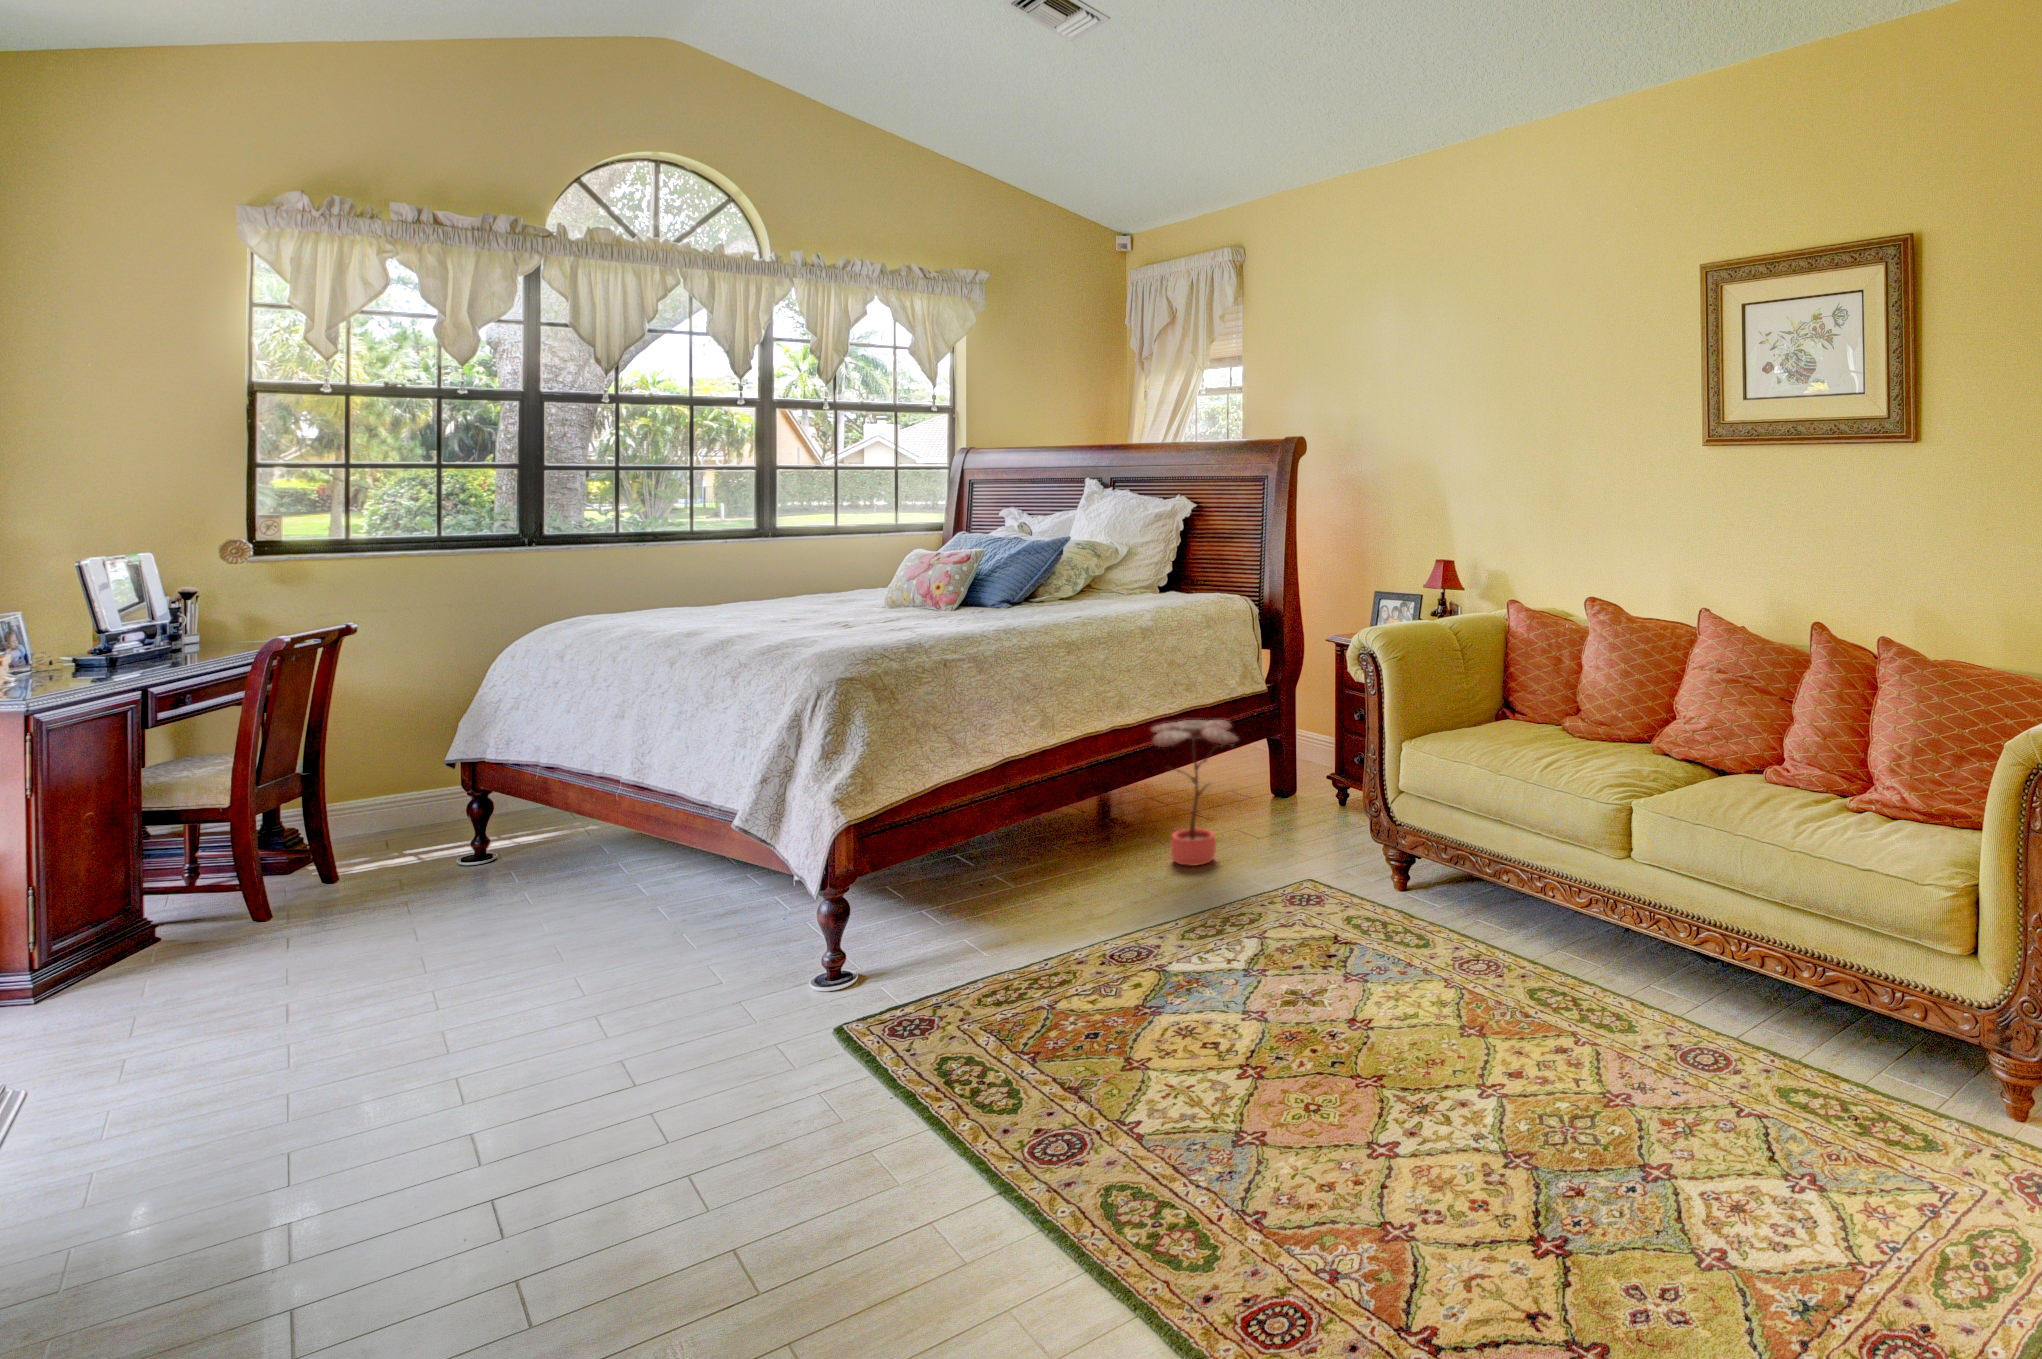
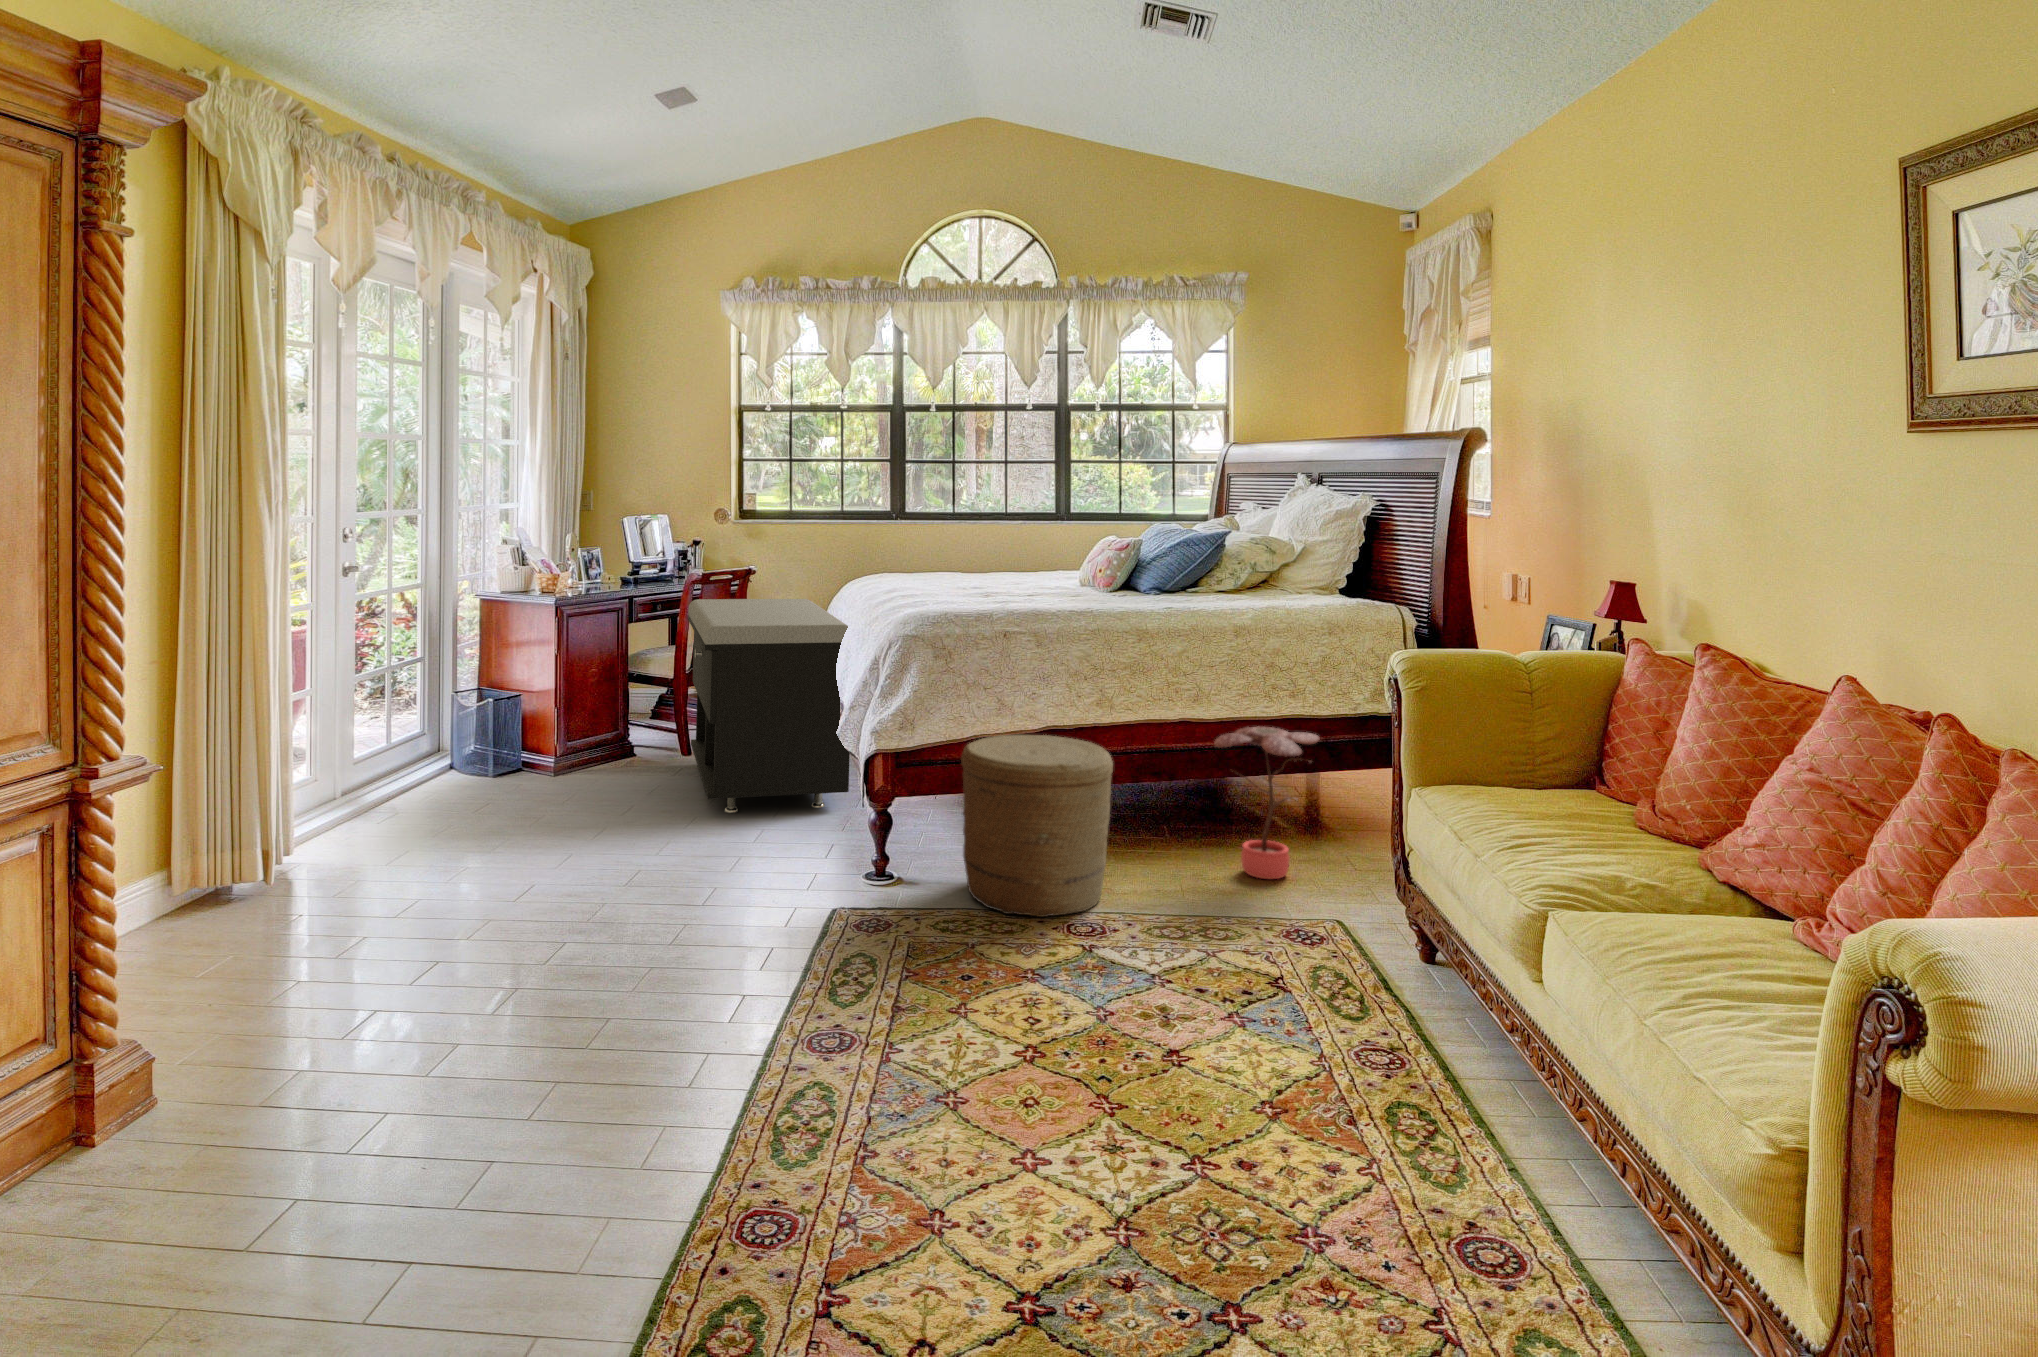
storage bench: none [280,657,666,972] -> present [688,599,850,813]
woven basket: none [943,764,1118,968] -> present [961,735,1113,917]

